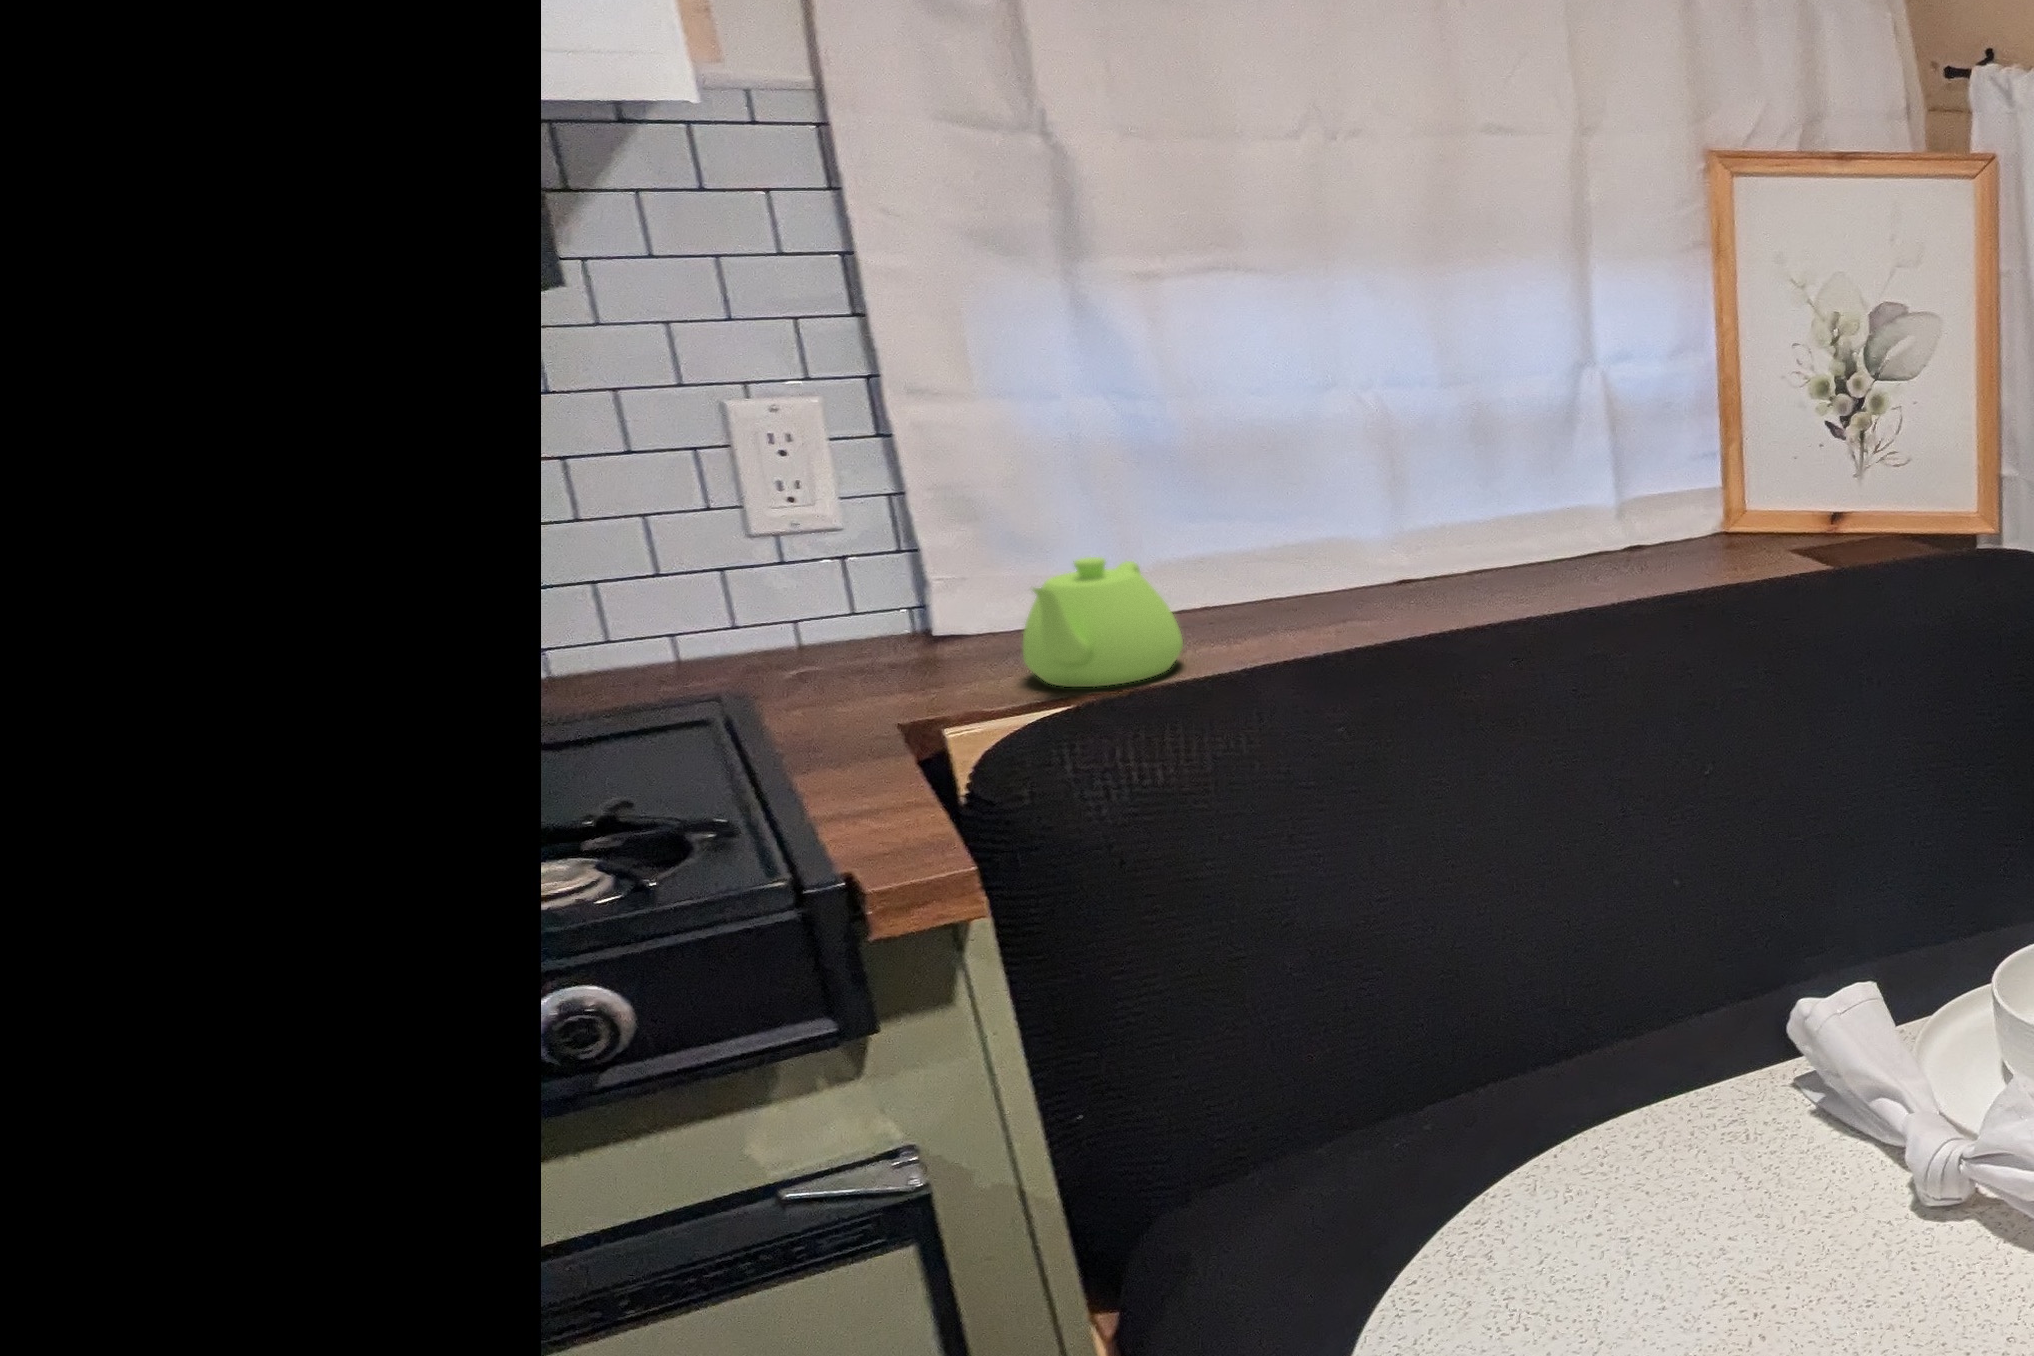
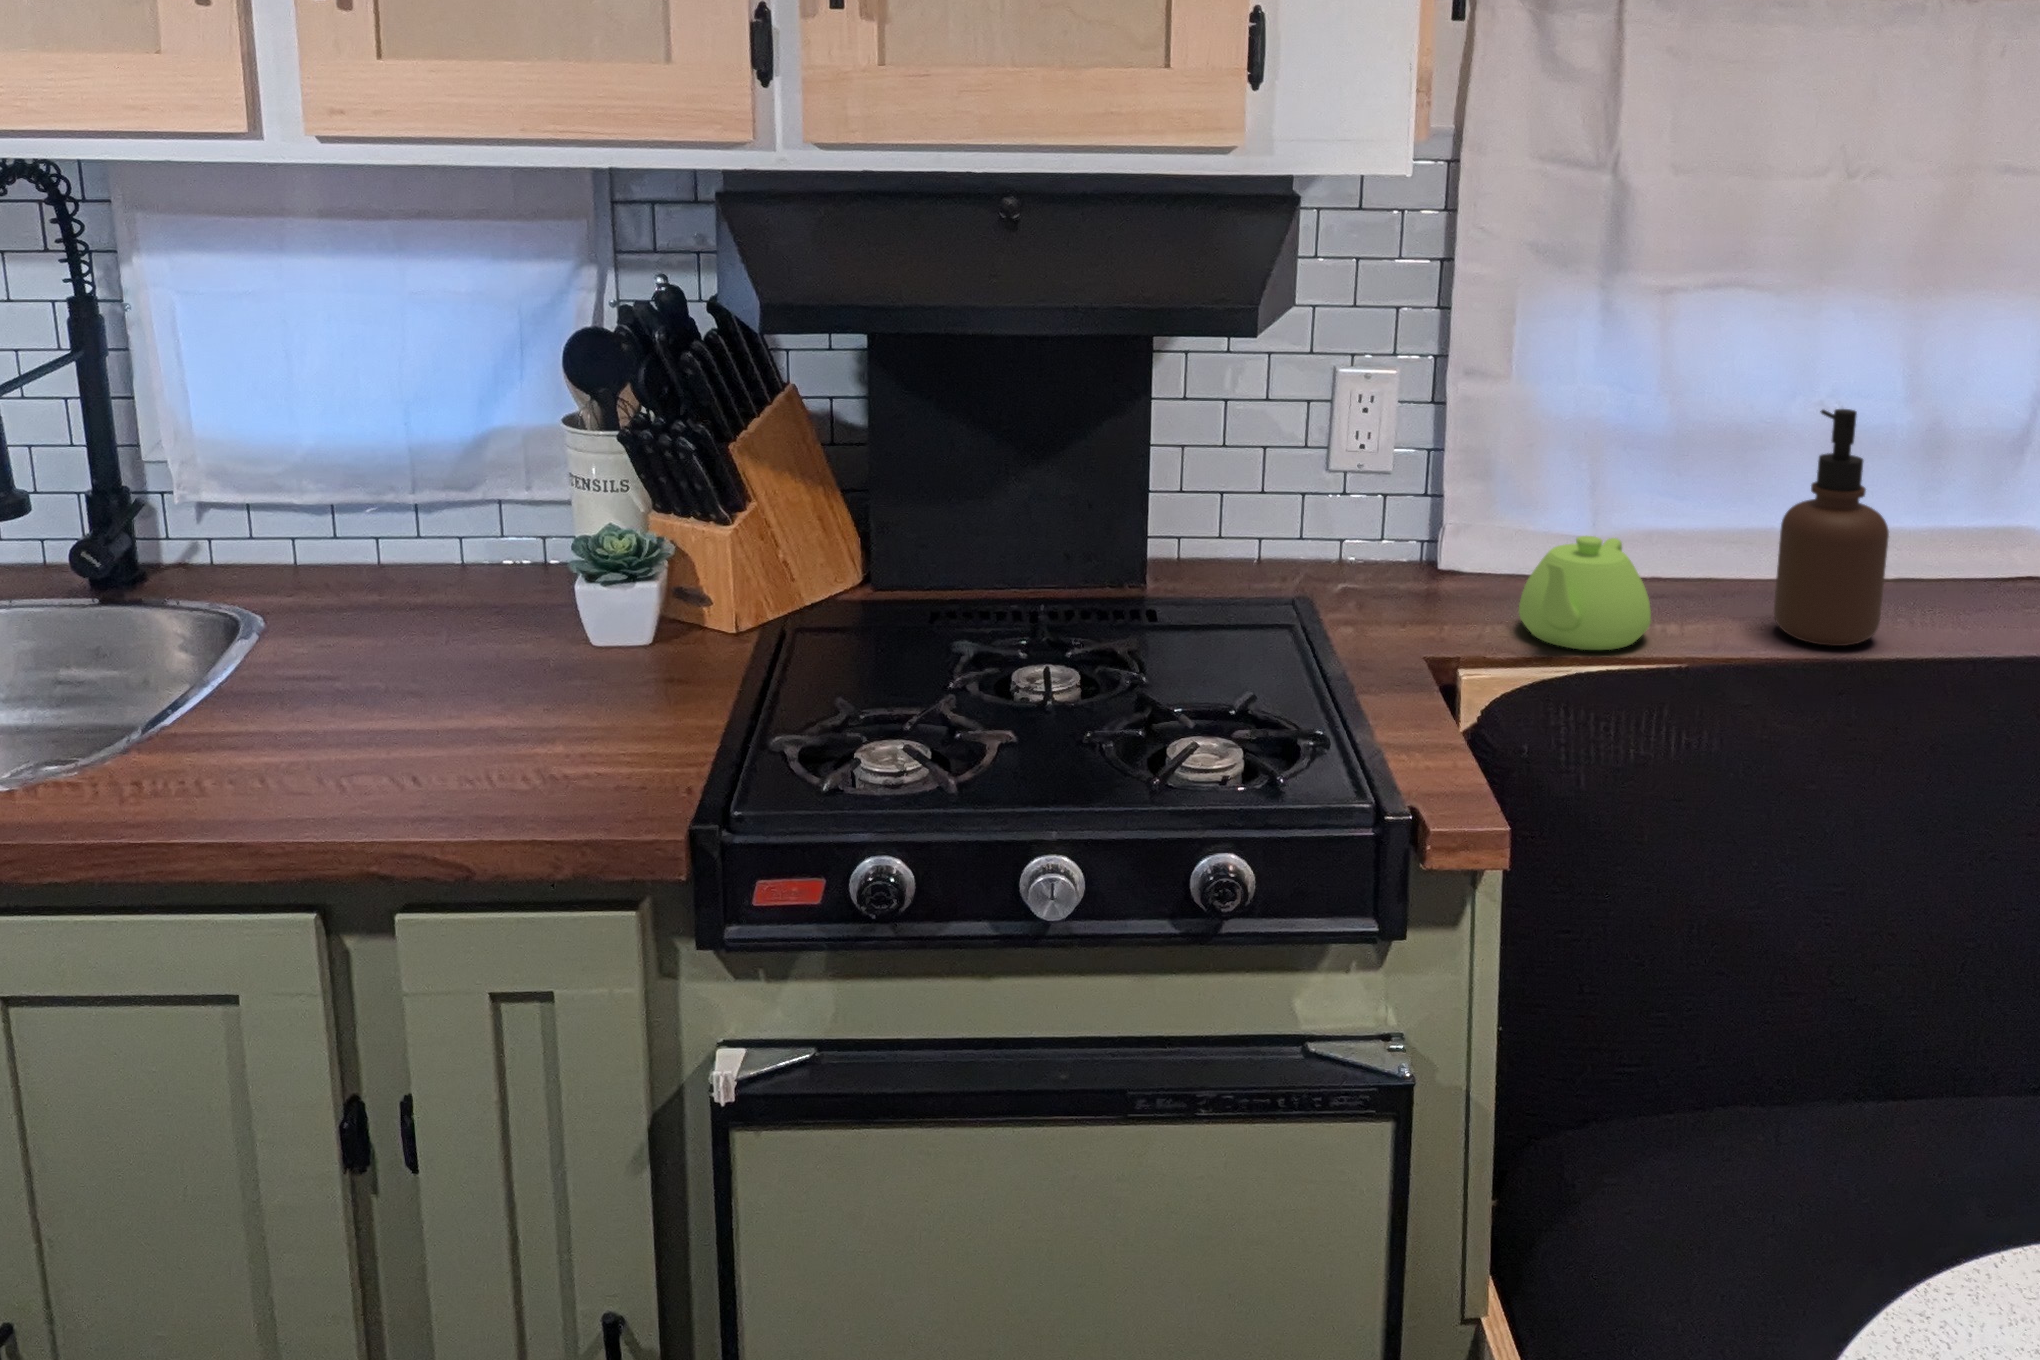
soap dispenser: none [1310,380,1434,640] -> present [1774,409,1889,646]

